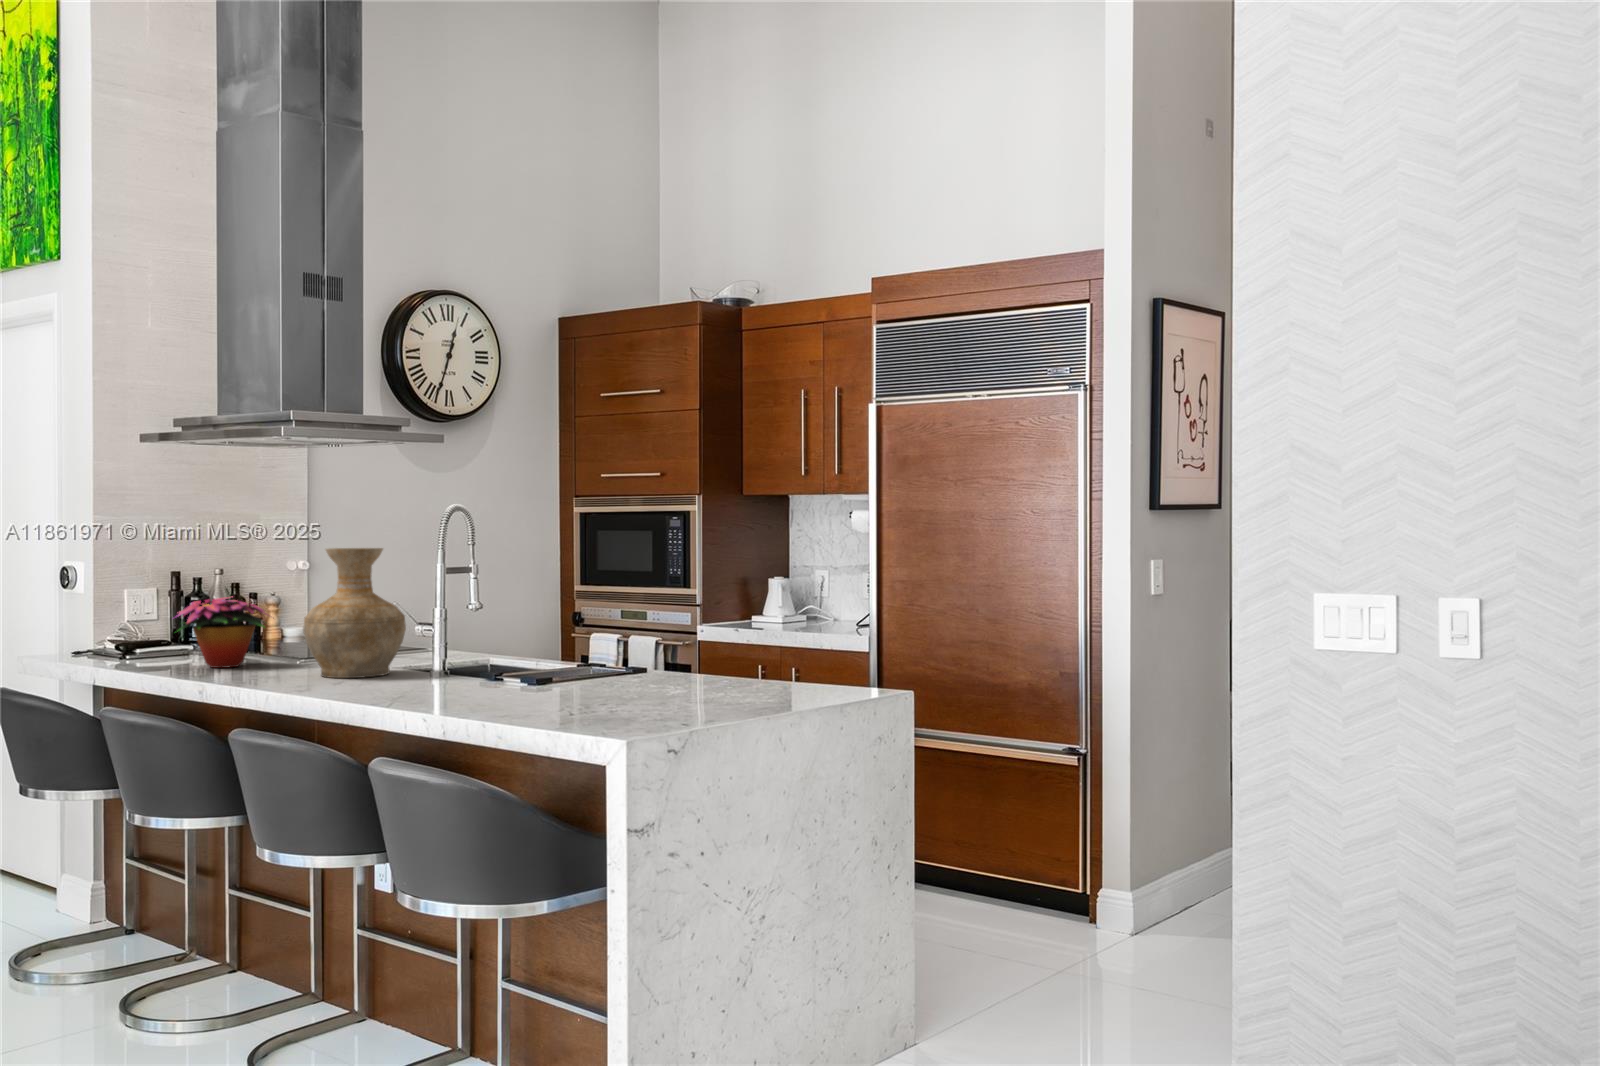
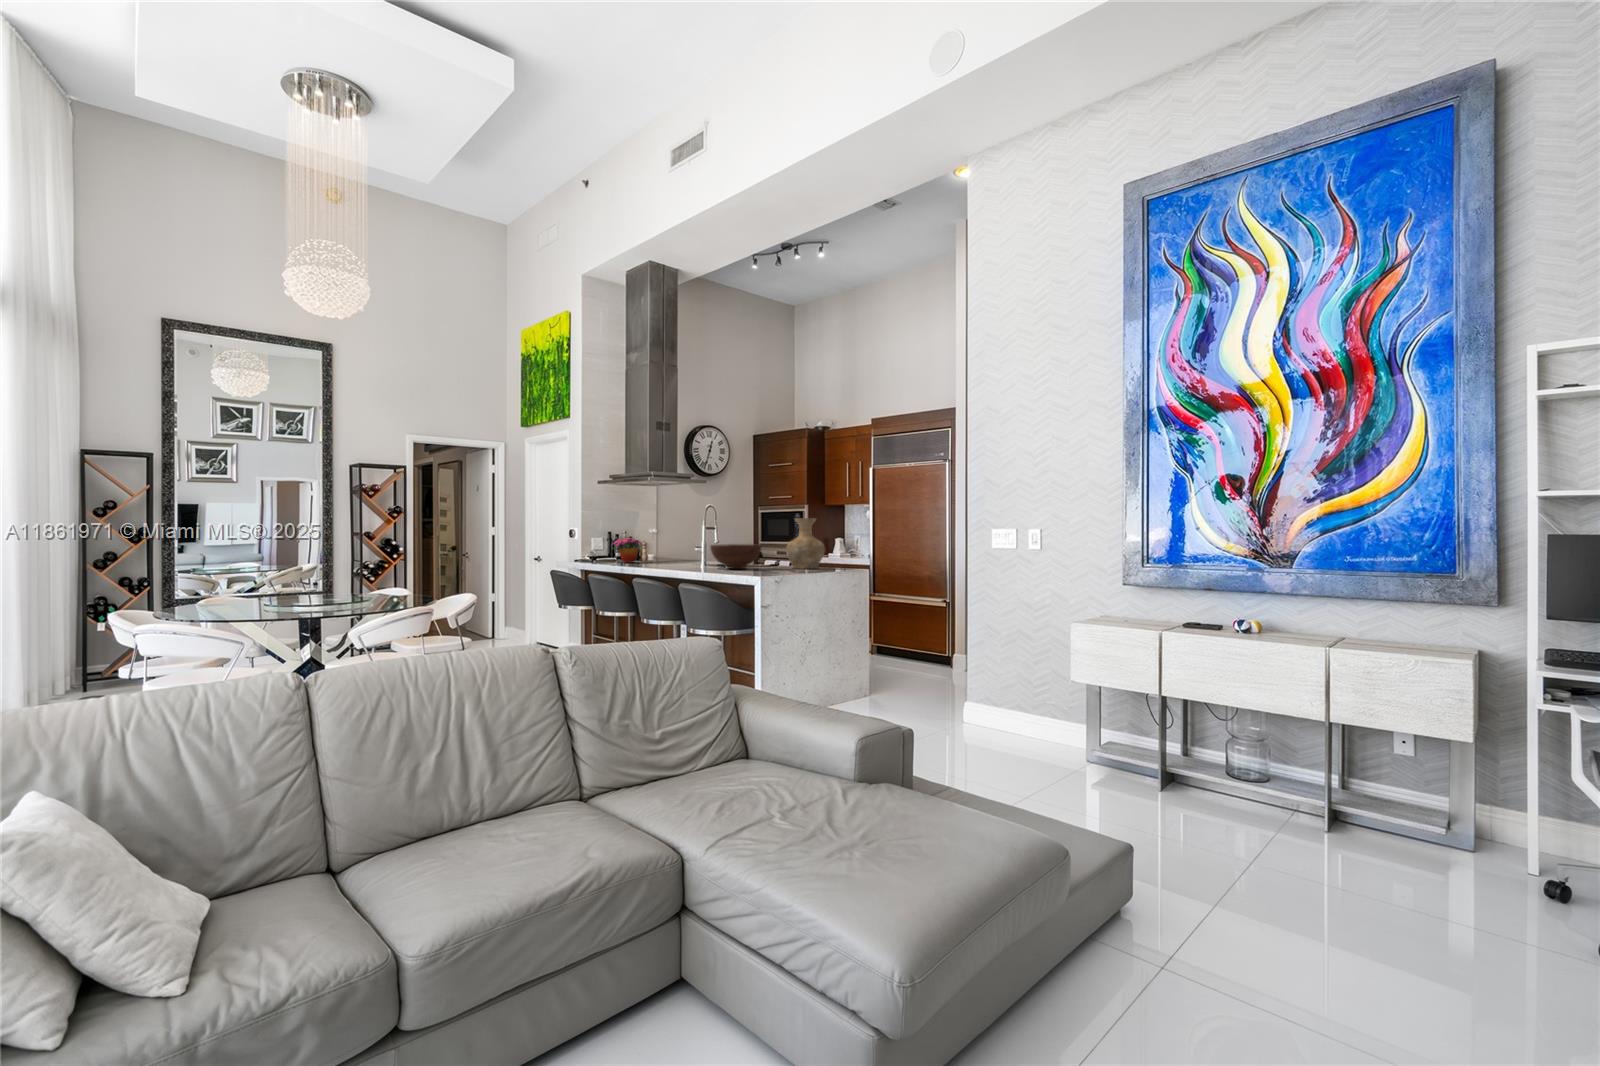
vase: present [303,548,406,678] -> present [786,518,825,569]
fruit bowl: none [467,626,617,702] -> present [710,544,762,569]

